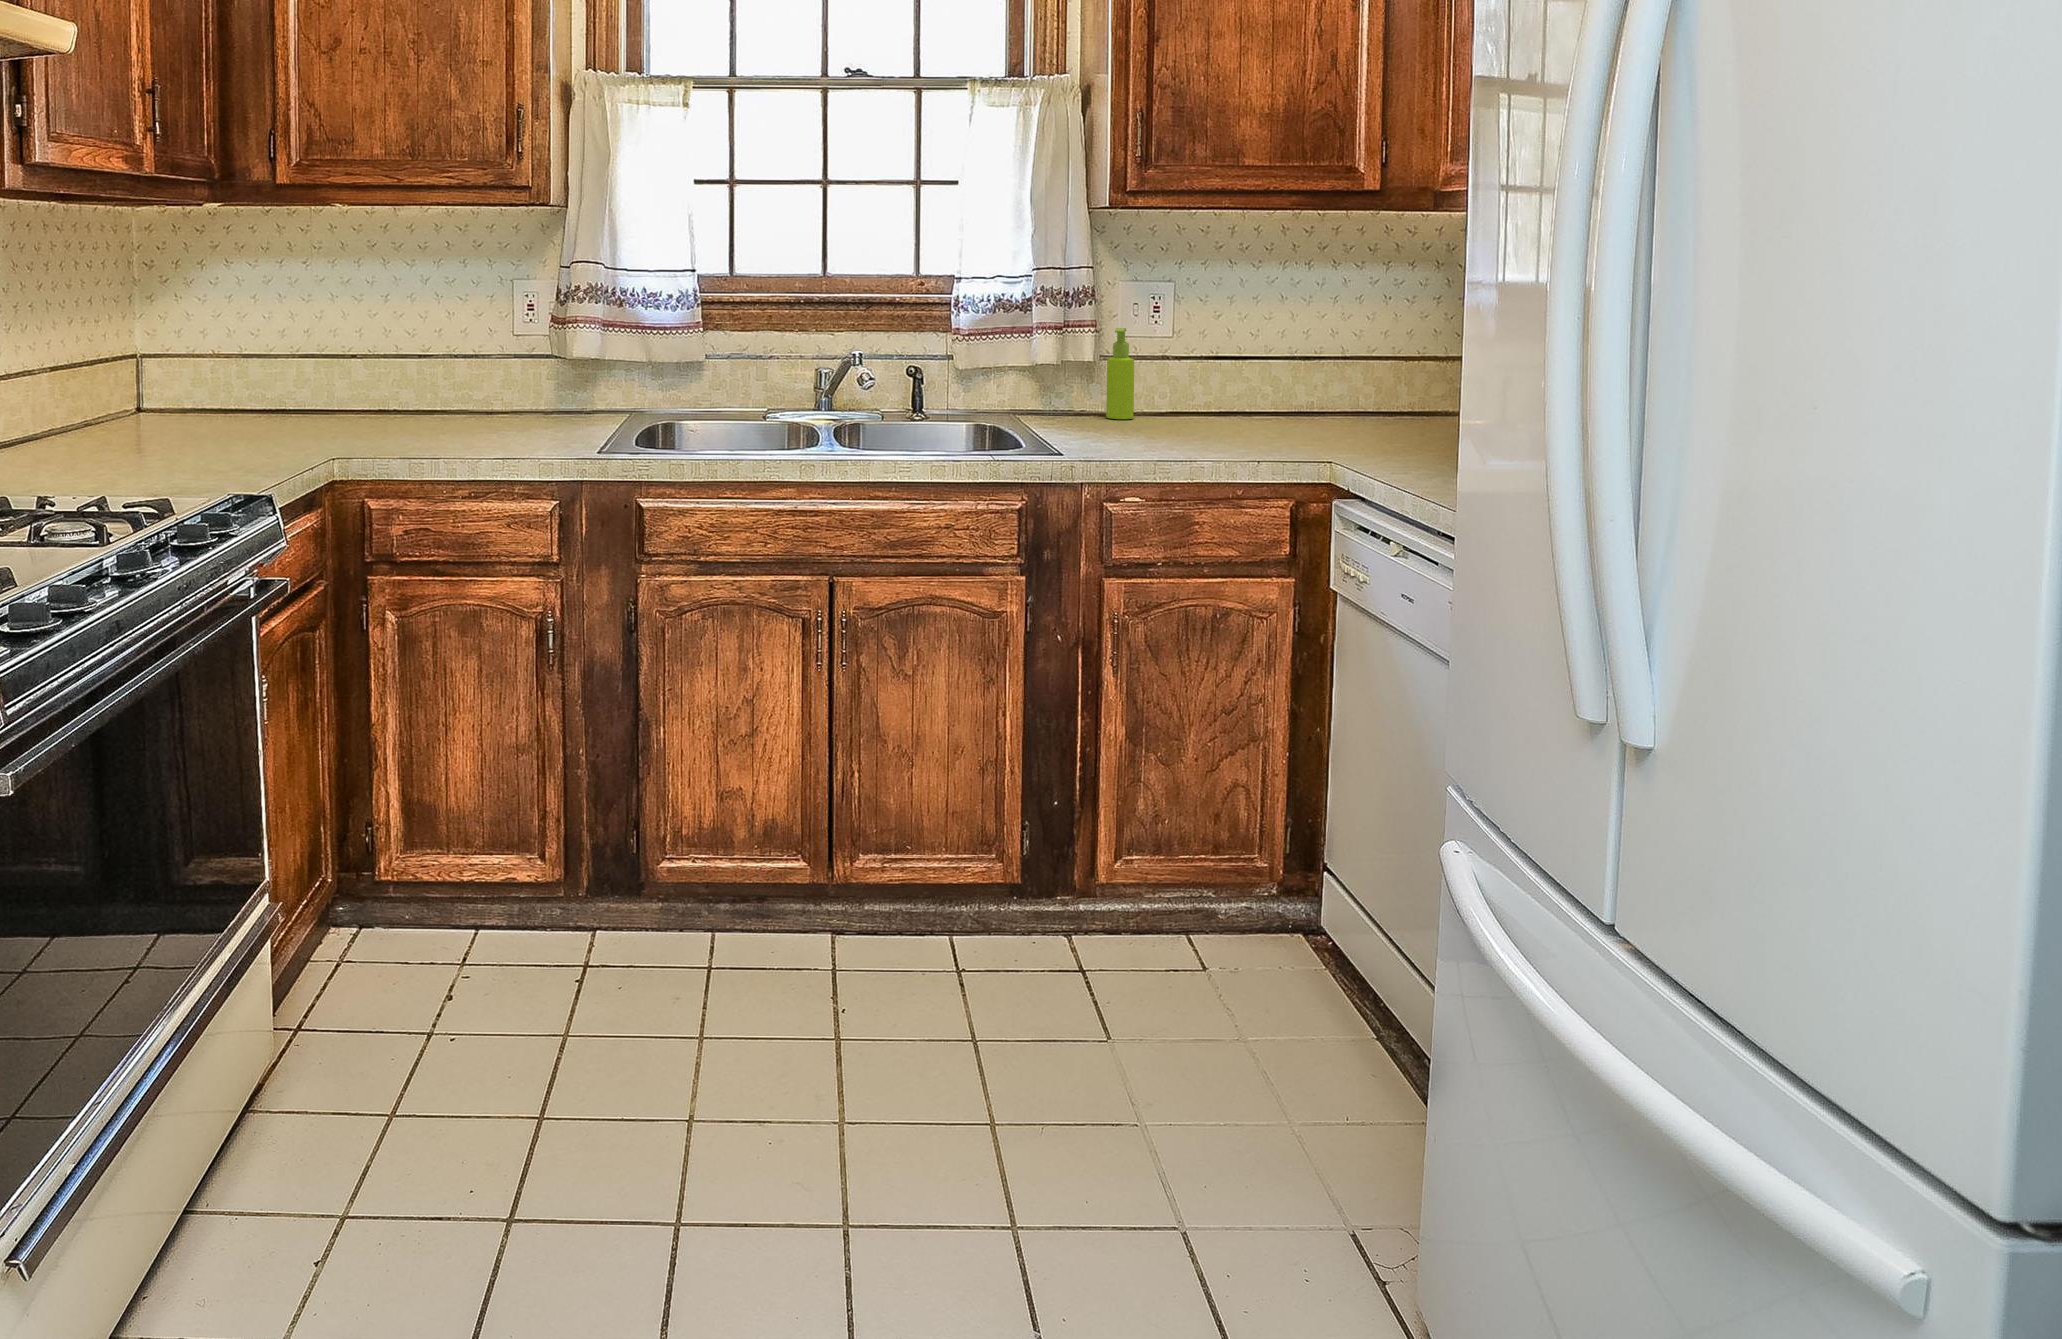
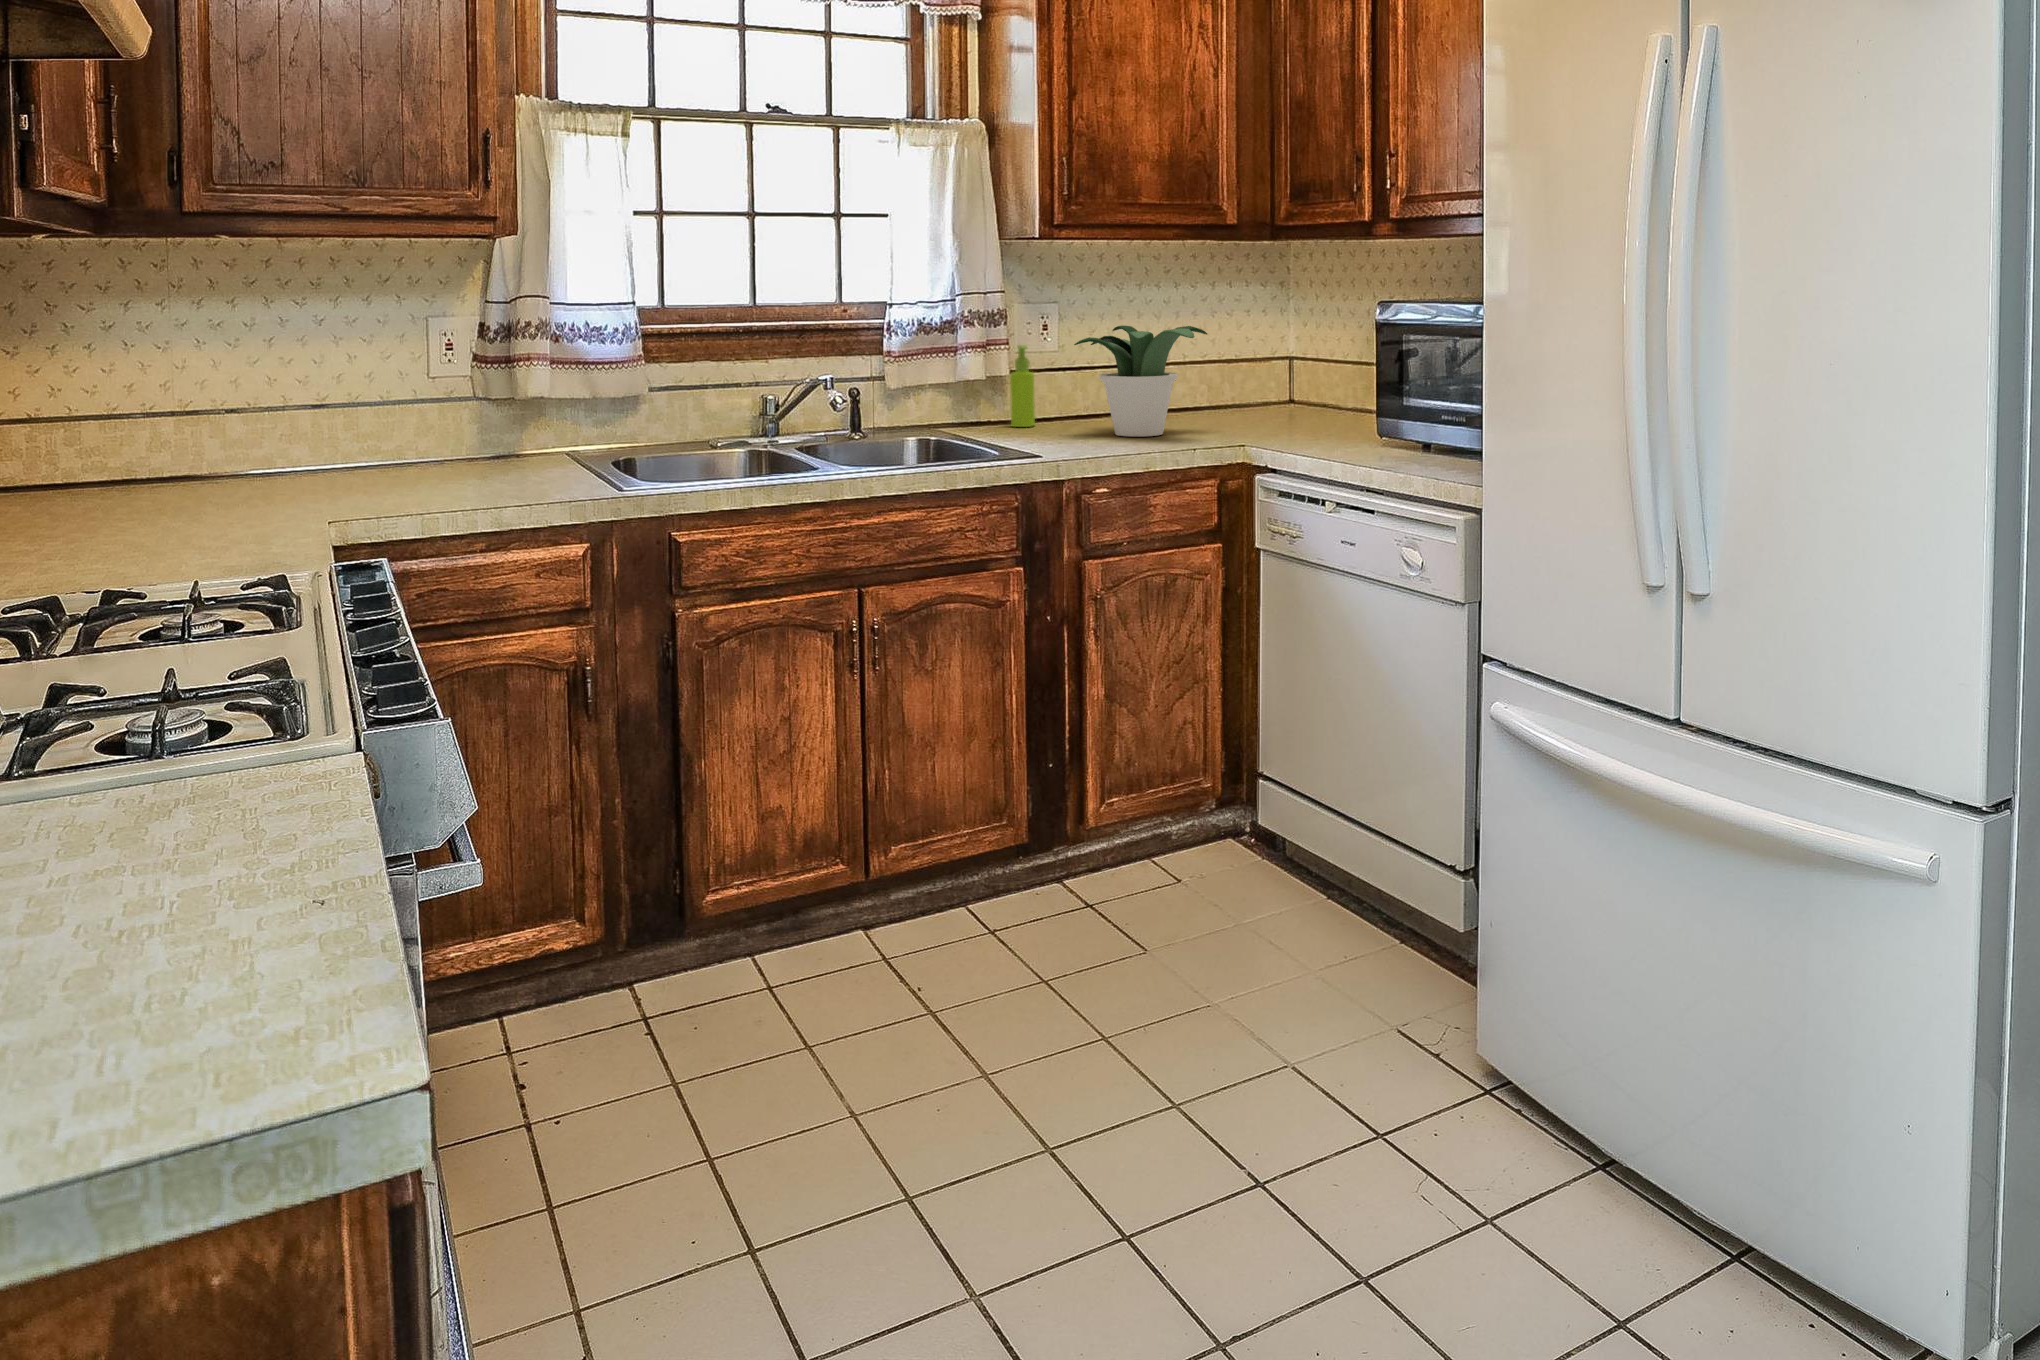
potted plant: none [1149,310,1323,441] -> present [1074,325,1207,437]

